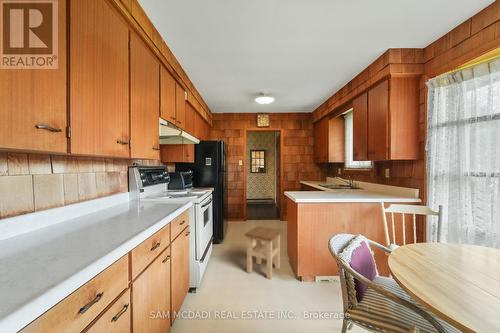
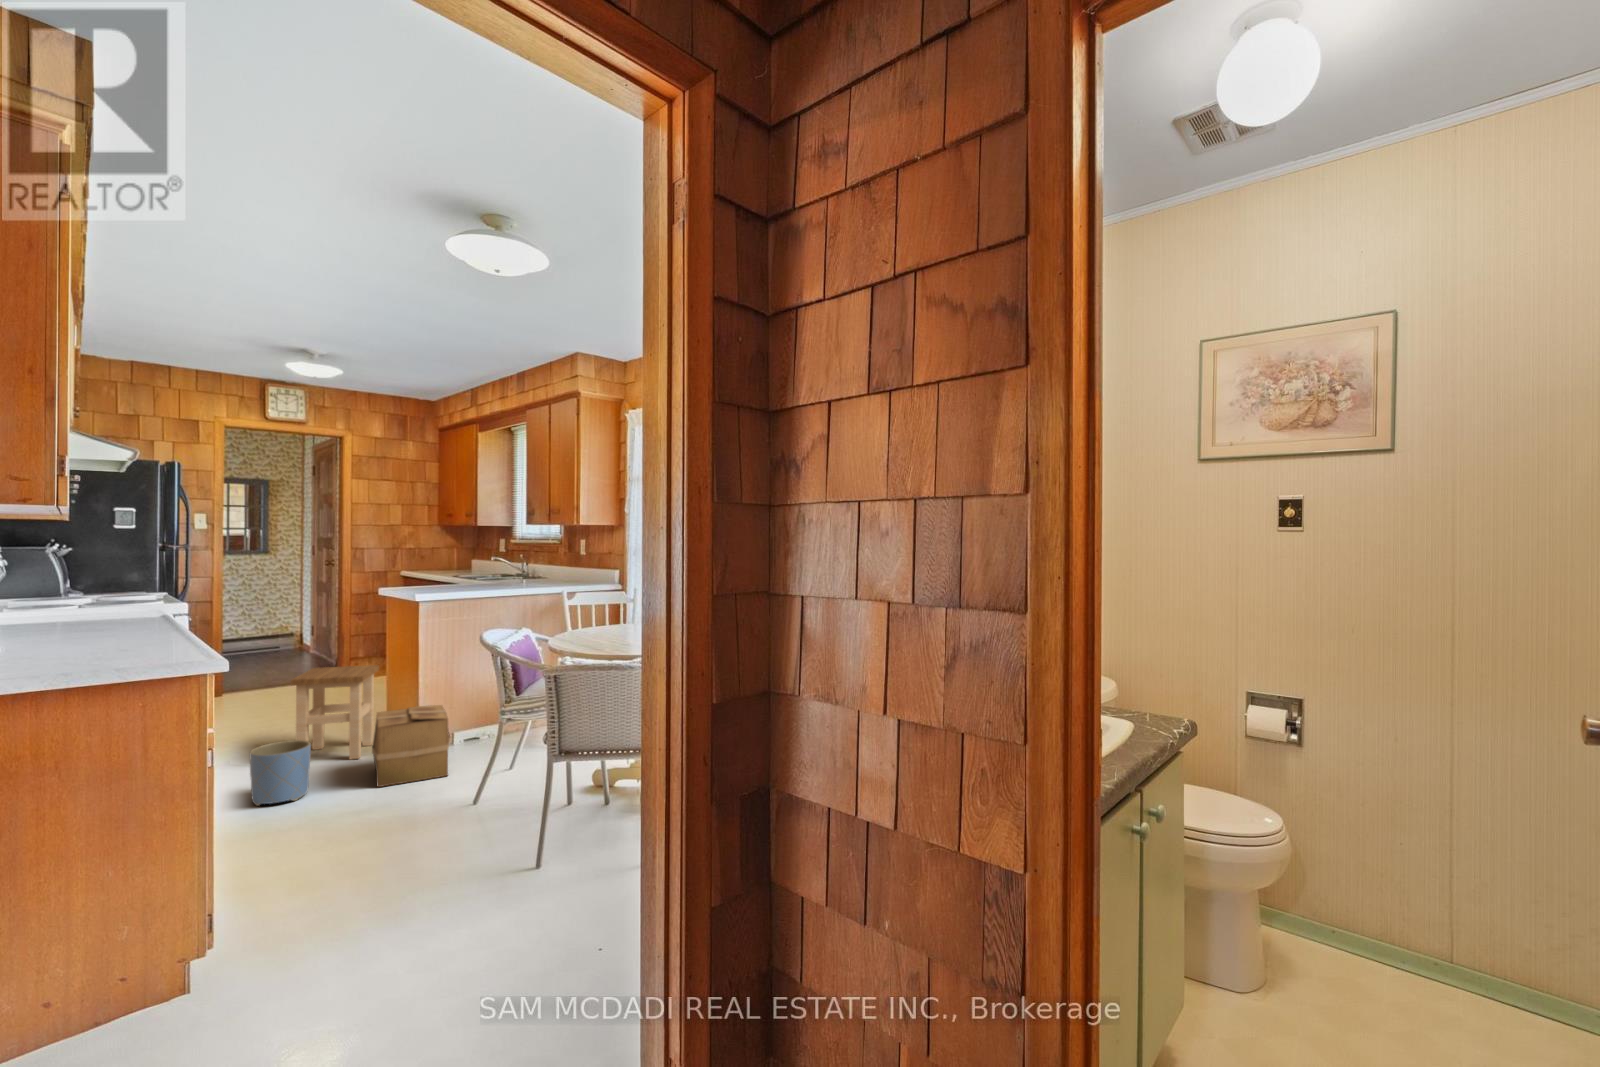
cardboard box: none [271,262,312,321] -> present [372,705,450,787]
planter: none [218,269,243,308] -> present [250,740,311,806]

